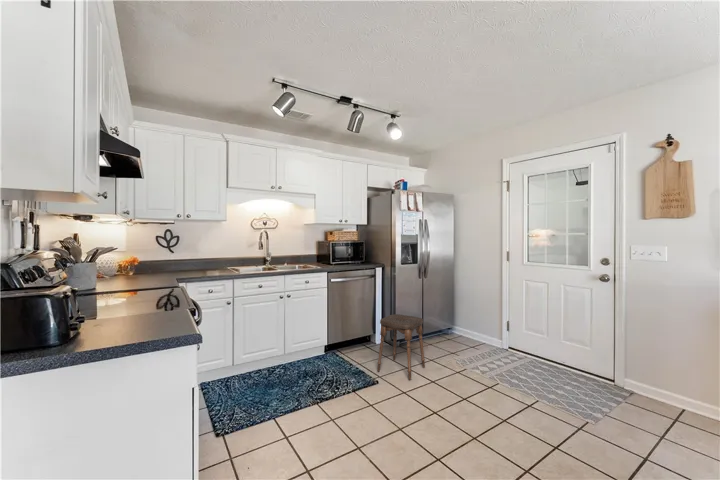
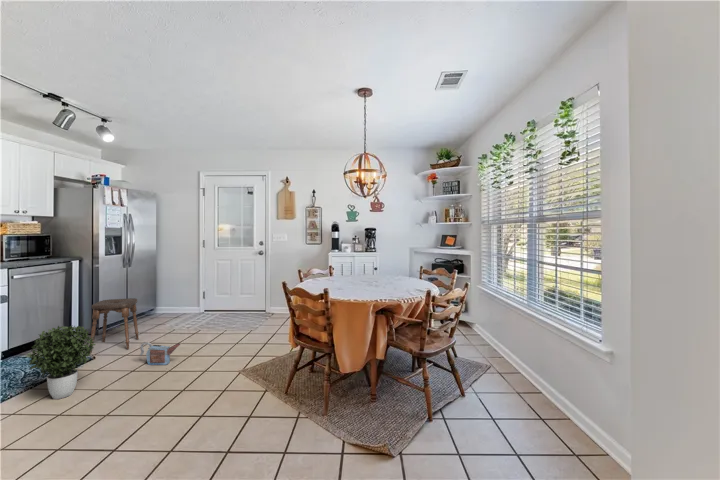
potted plant: none [302,346,360,432] -> present [26,326,95,399]
watering can: none [413,384,457,429] -> present [140,342,180,365]

